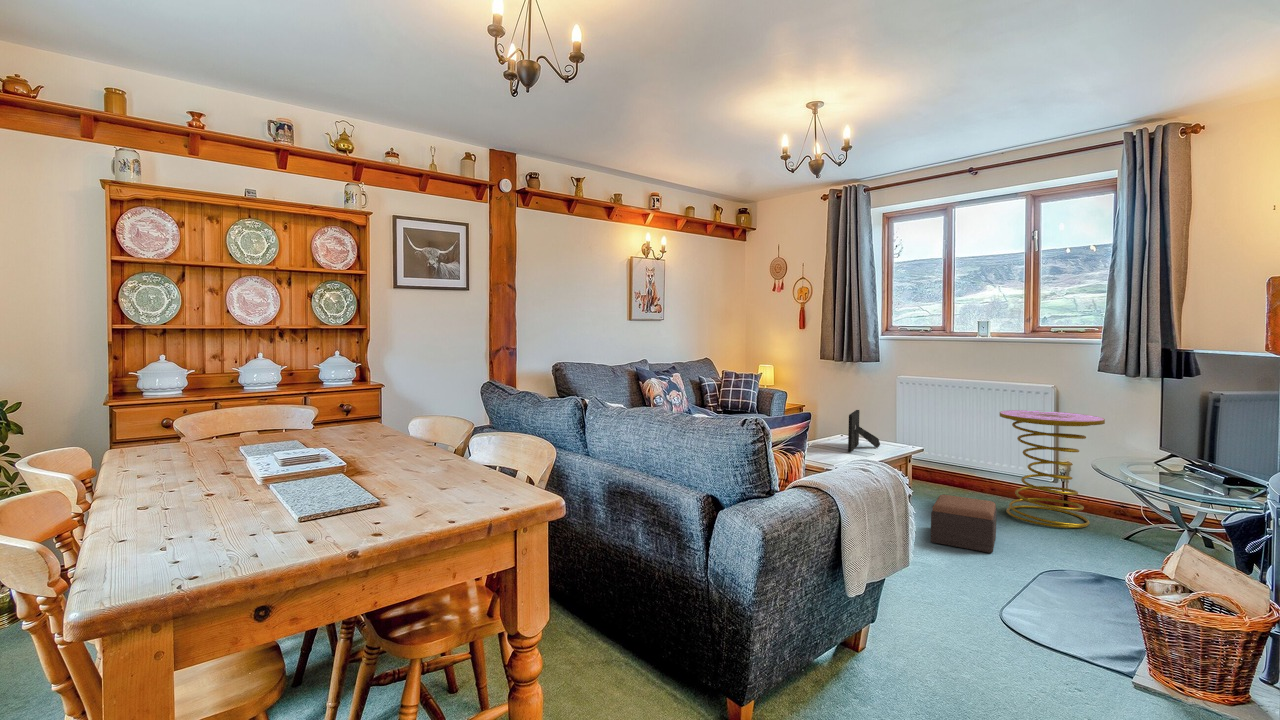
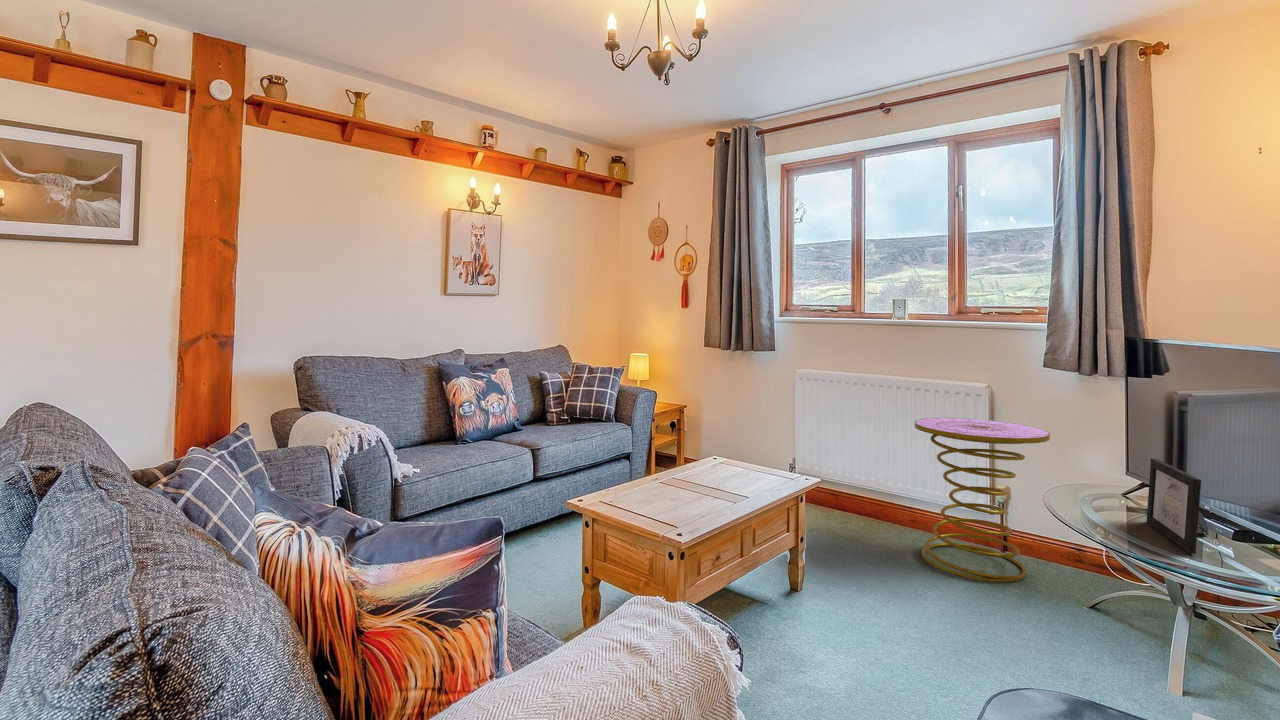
picture frame: present [848,410,880,452] -> present [1147,459,1209,554]
footstool: present [931,495,997,553] -> none [814,542,907,638]

